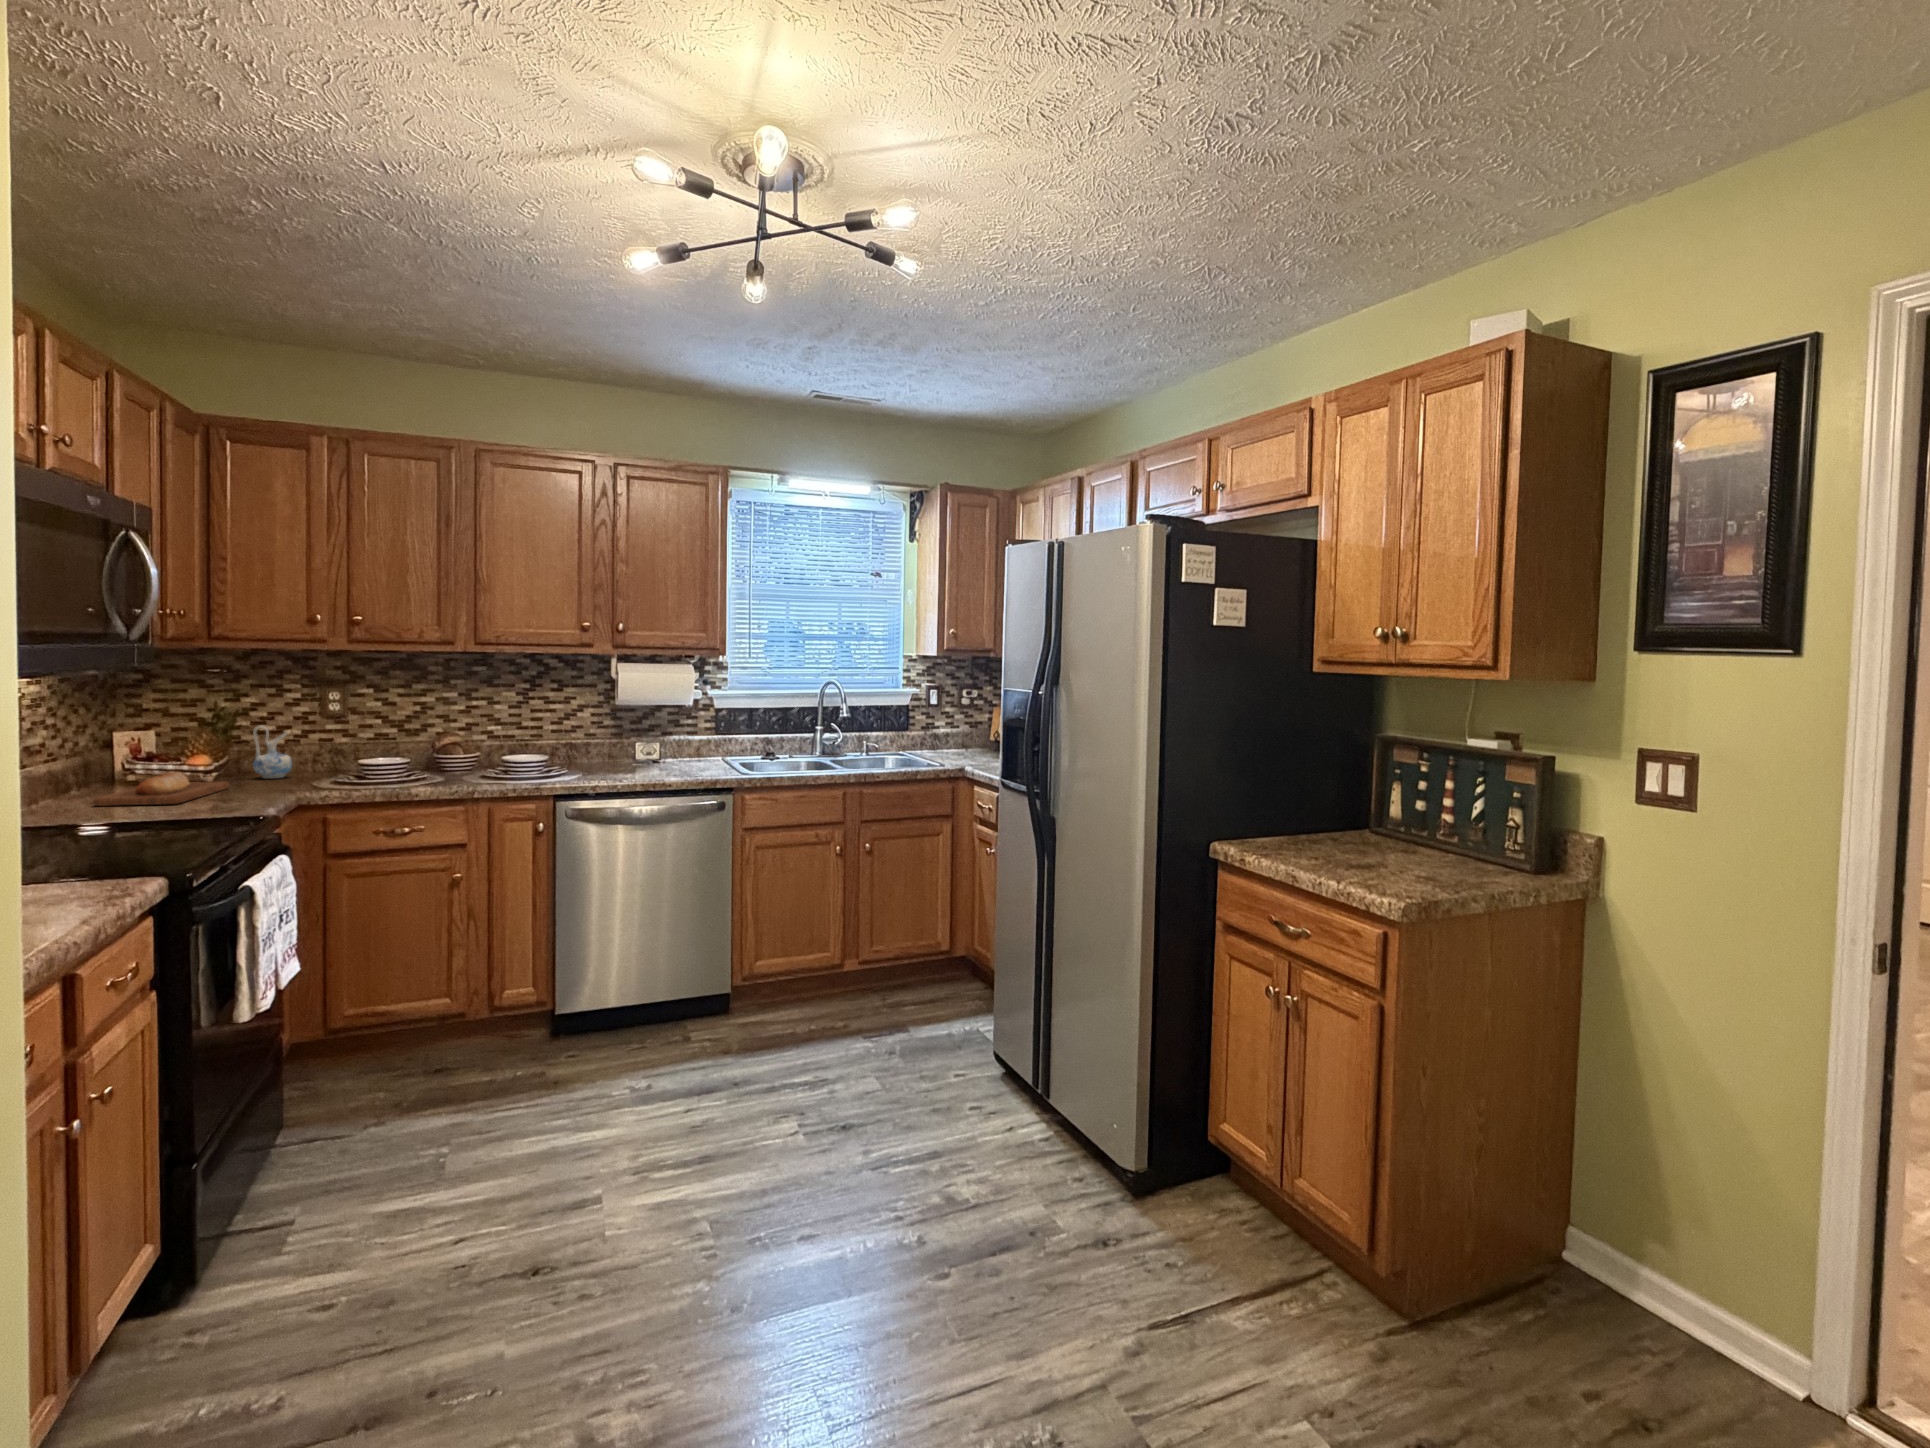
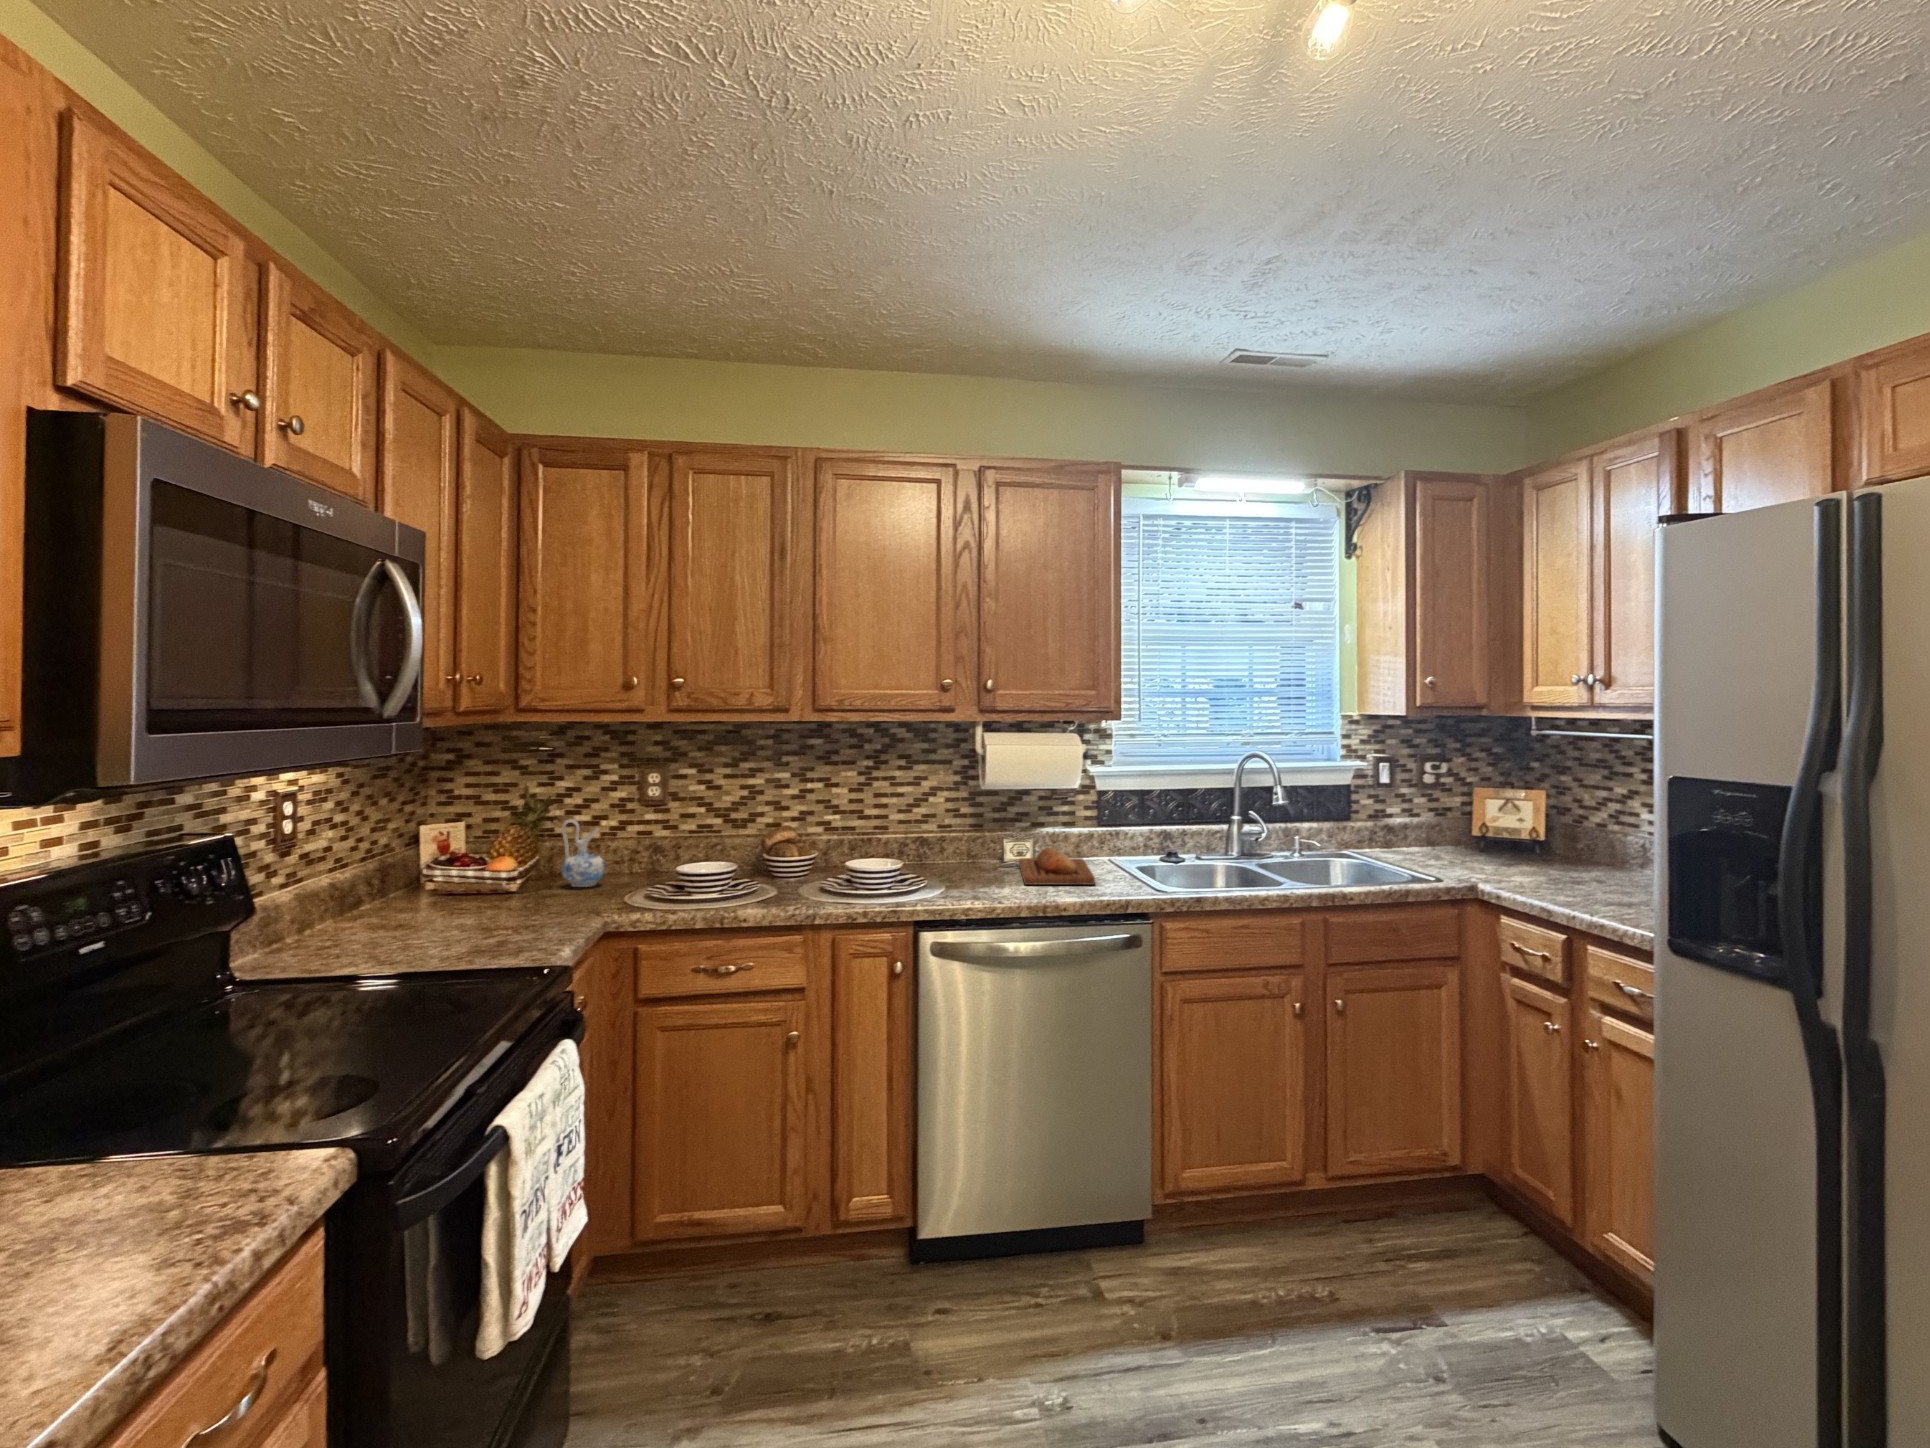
bread loaf: present [93,772,229,806] -> present [1019,848,1095,885]

